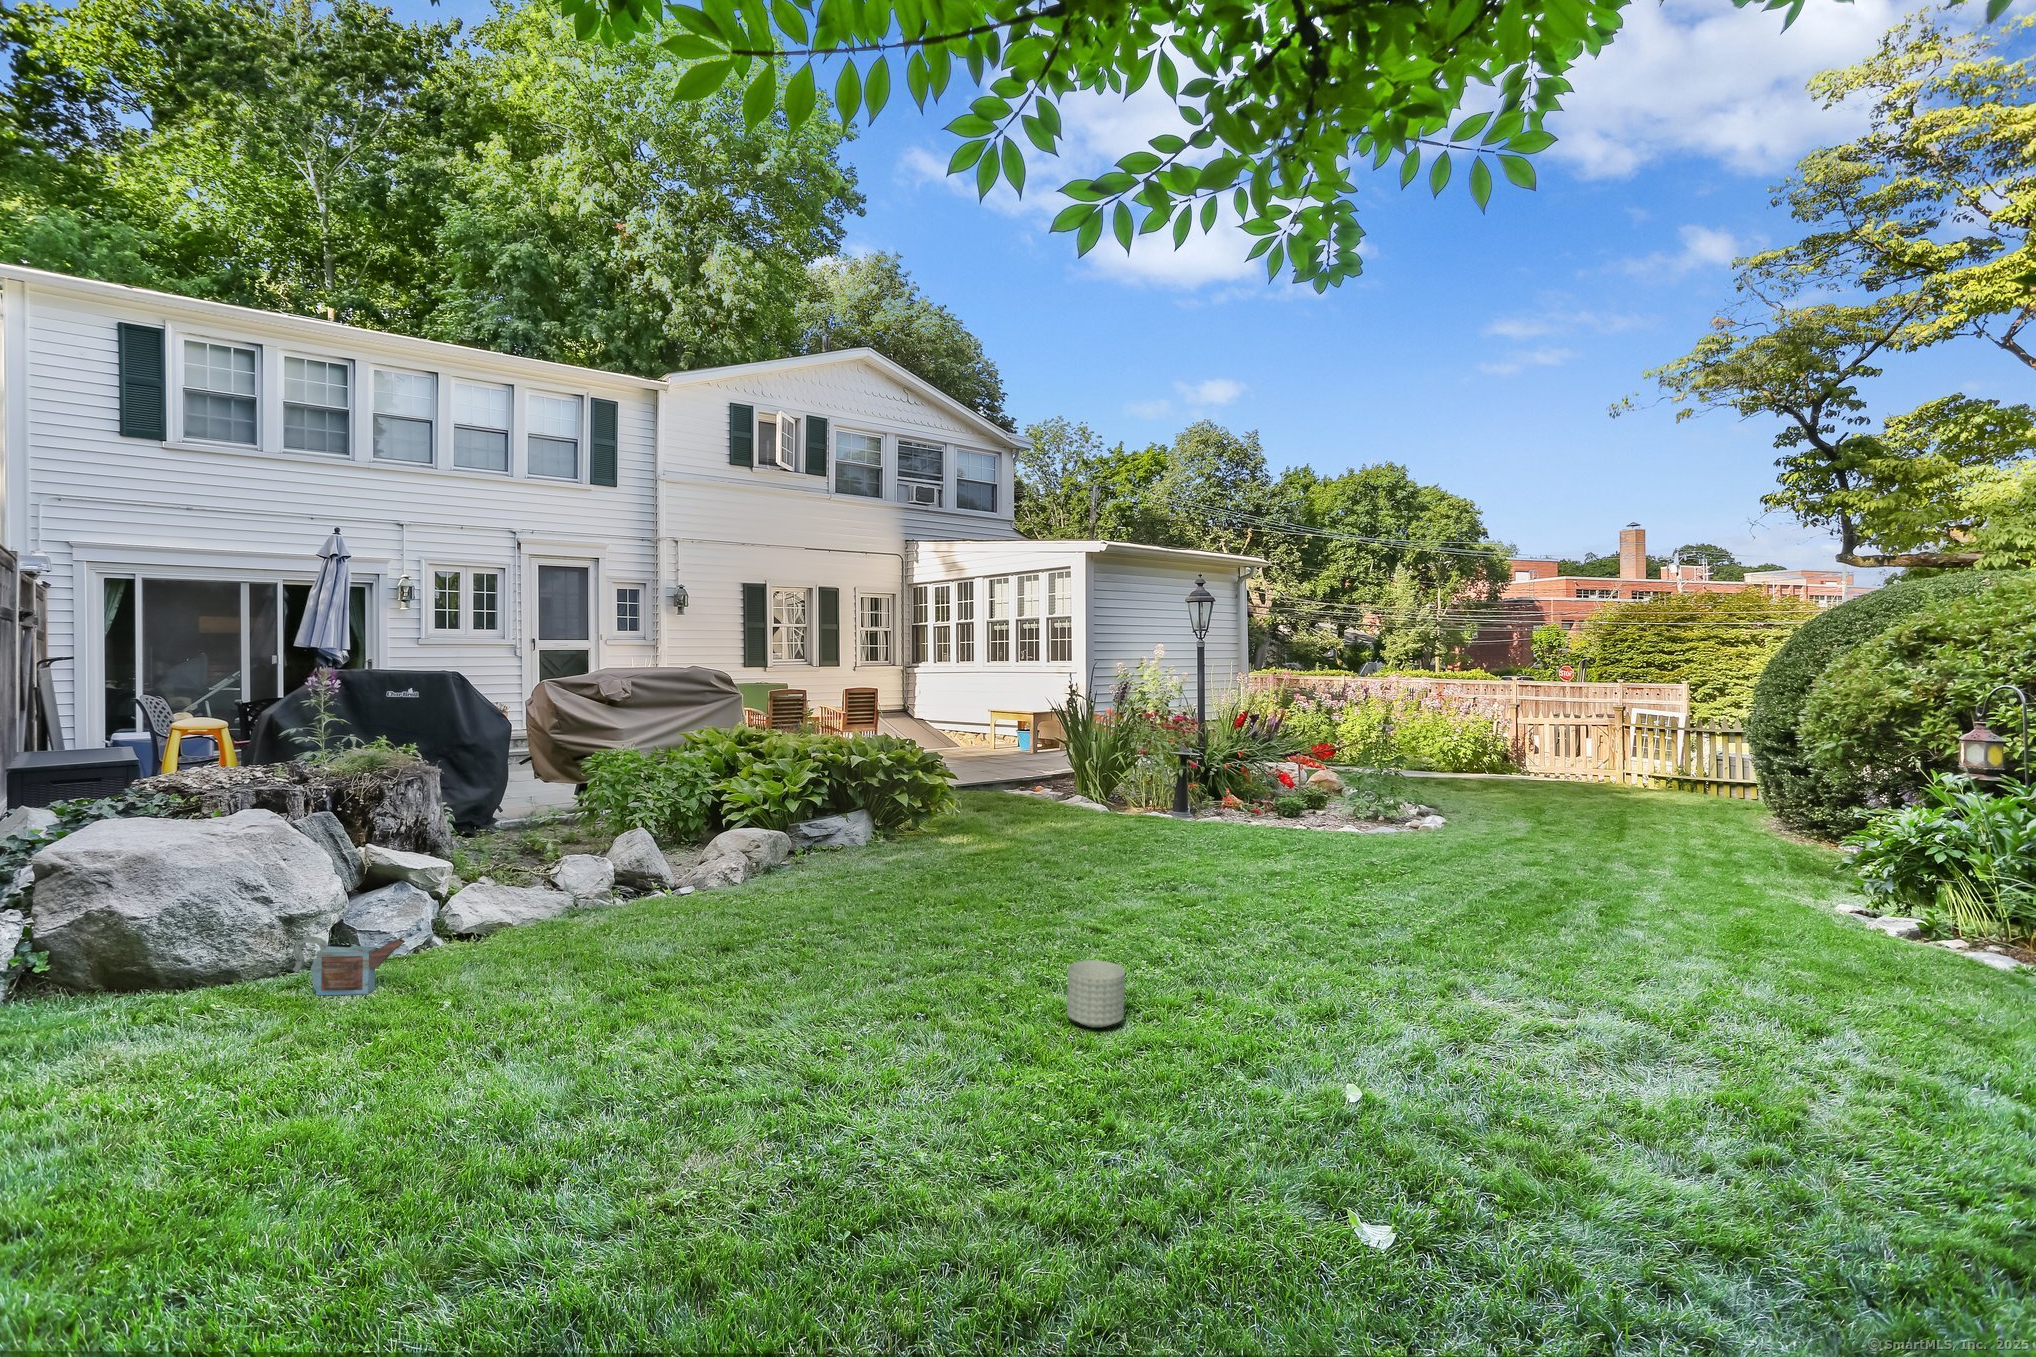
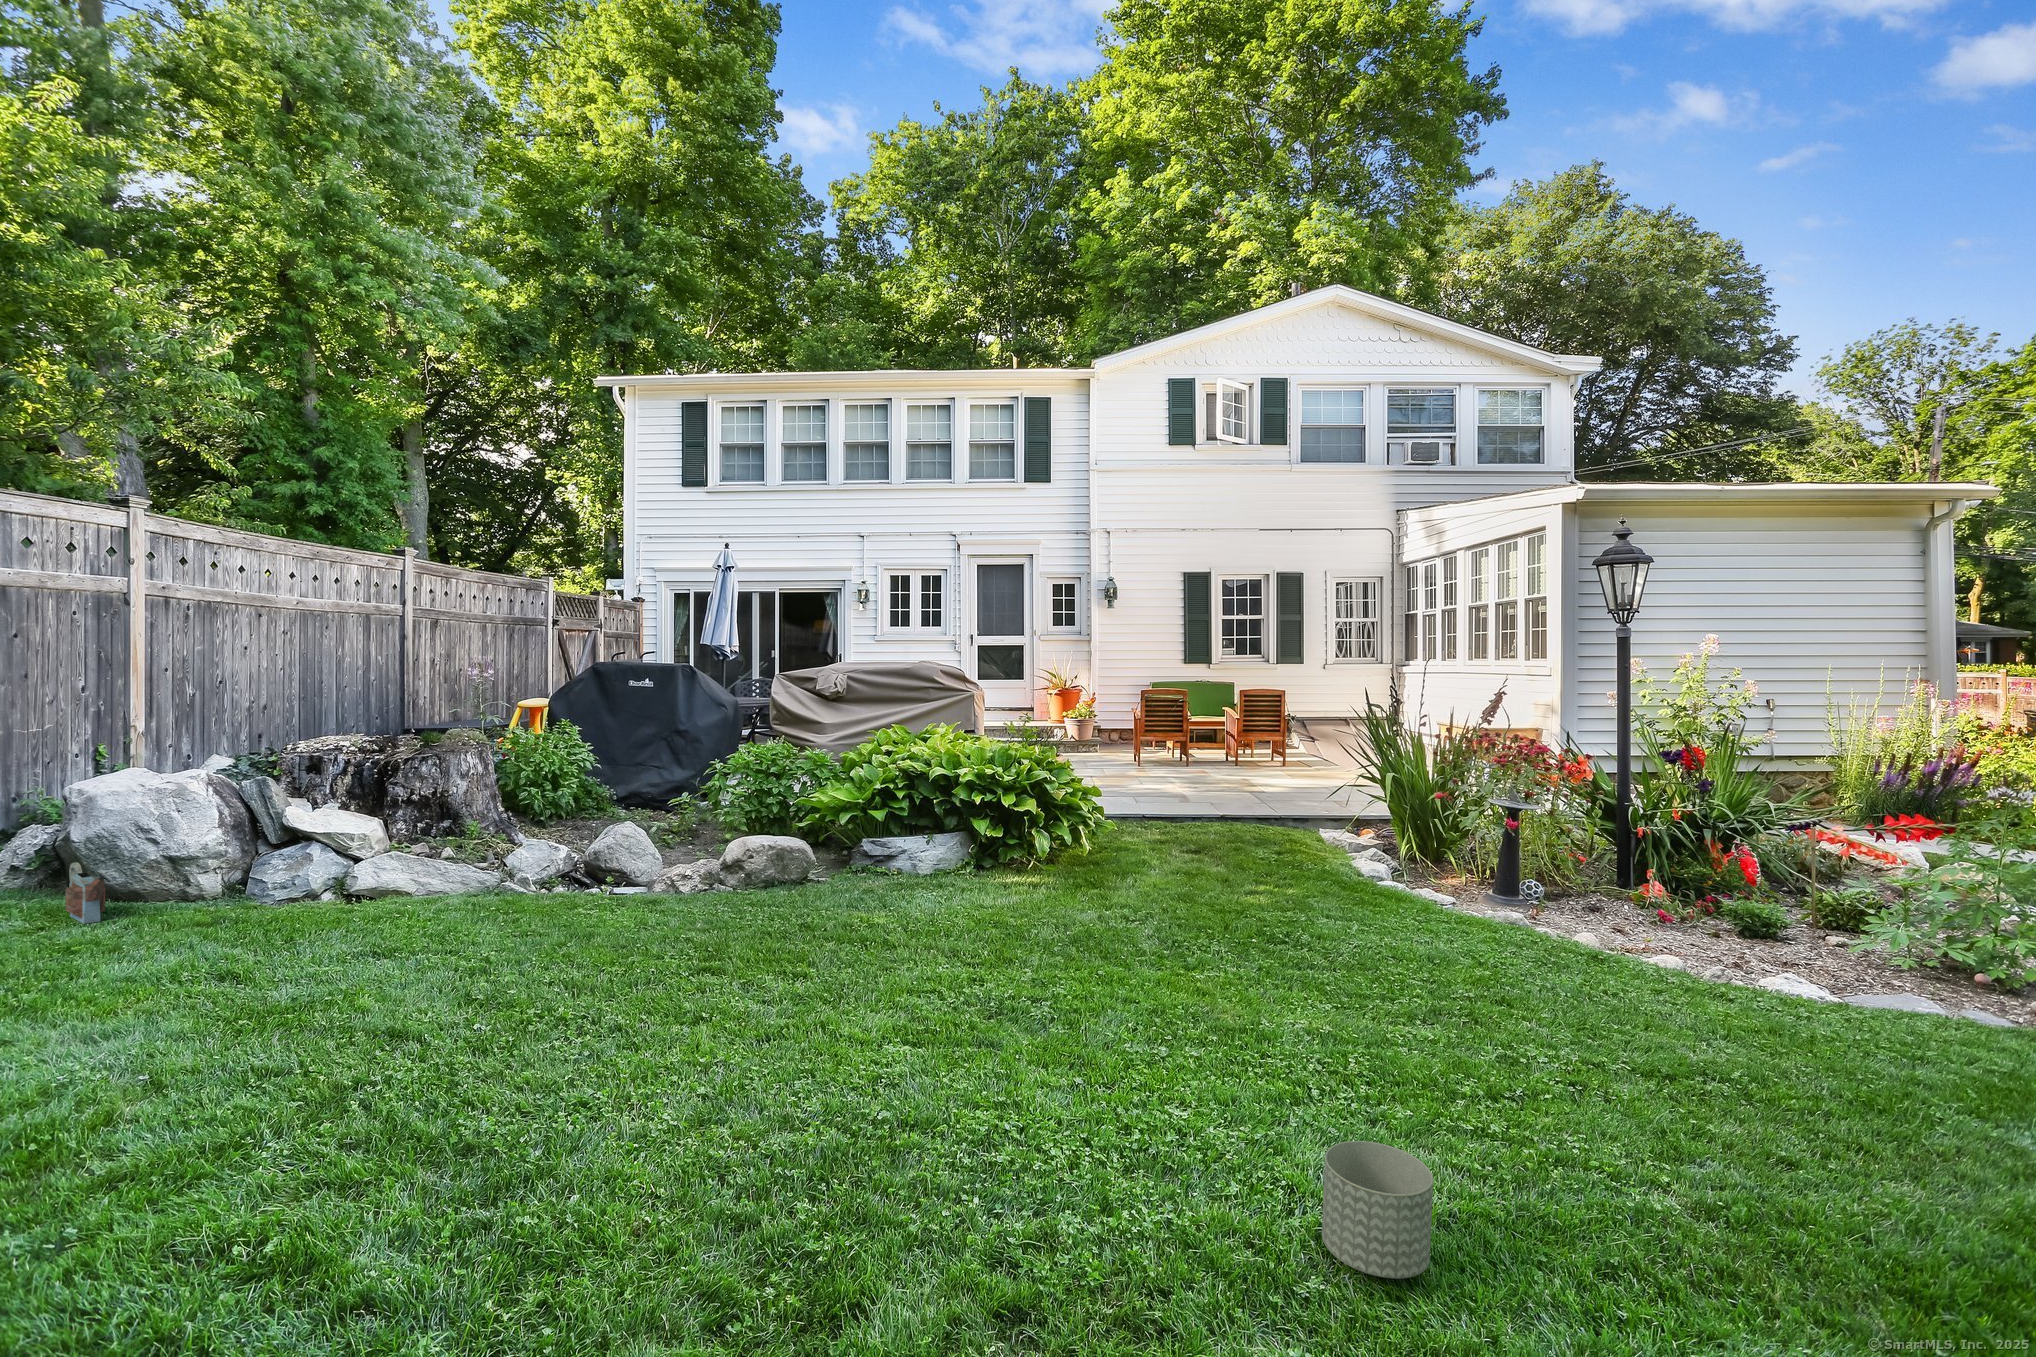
planter: present [1067,960,1125,1028] -> present [1322,1141,1433,1279]

